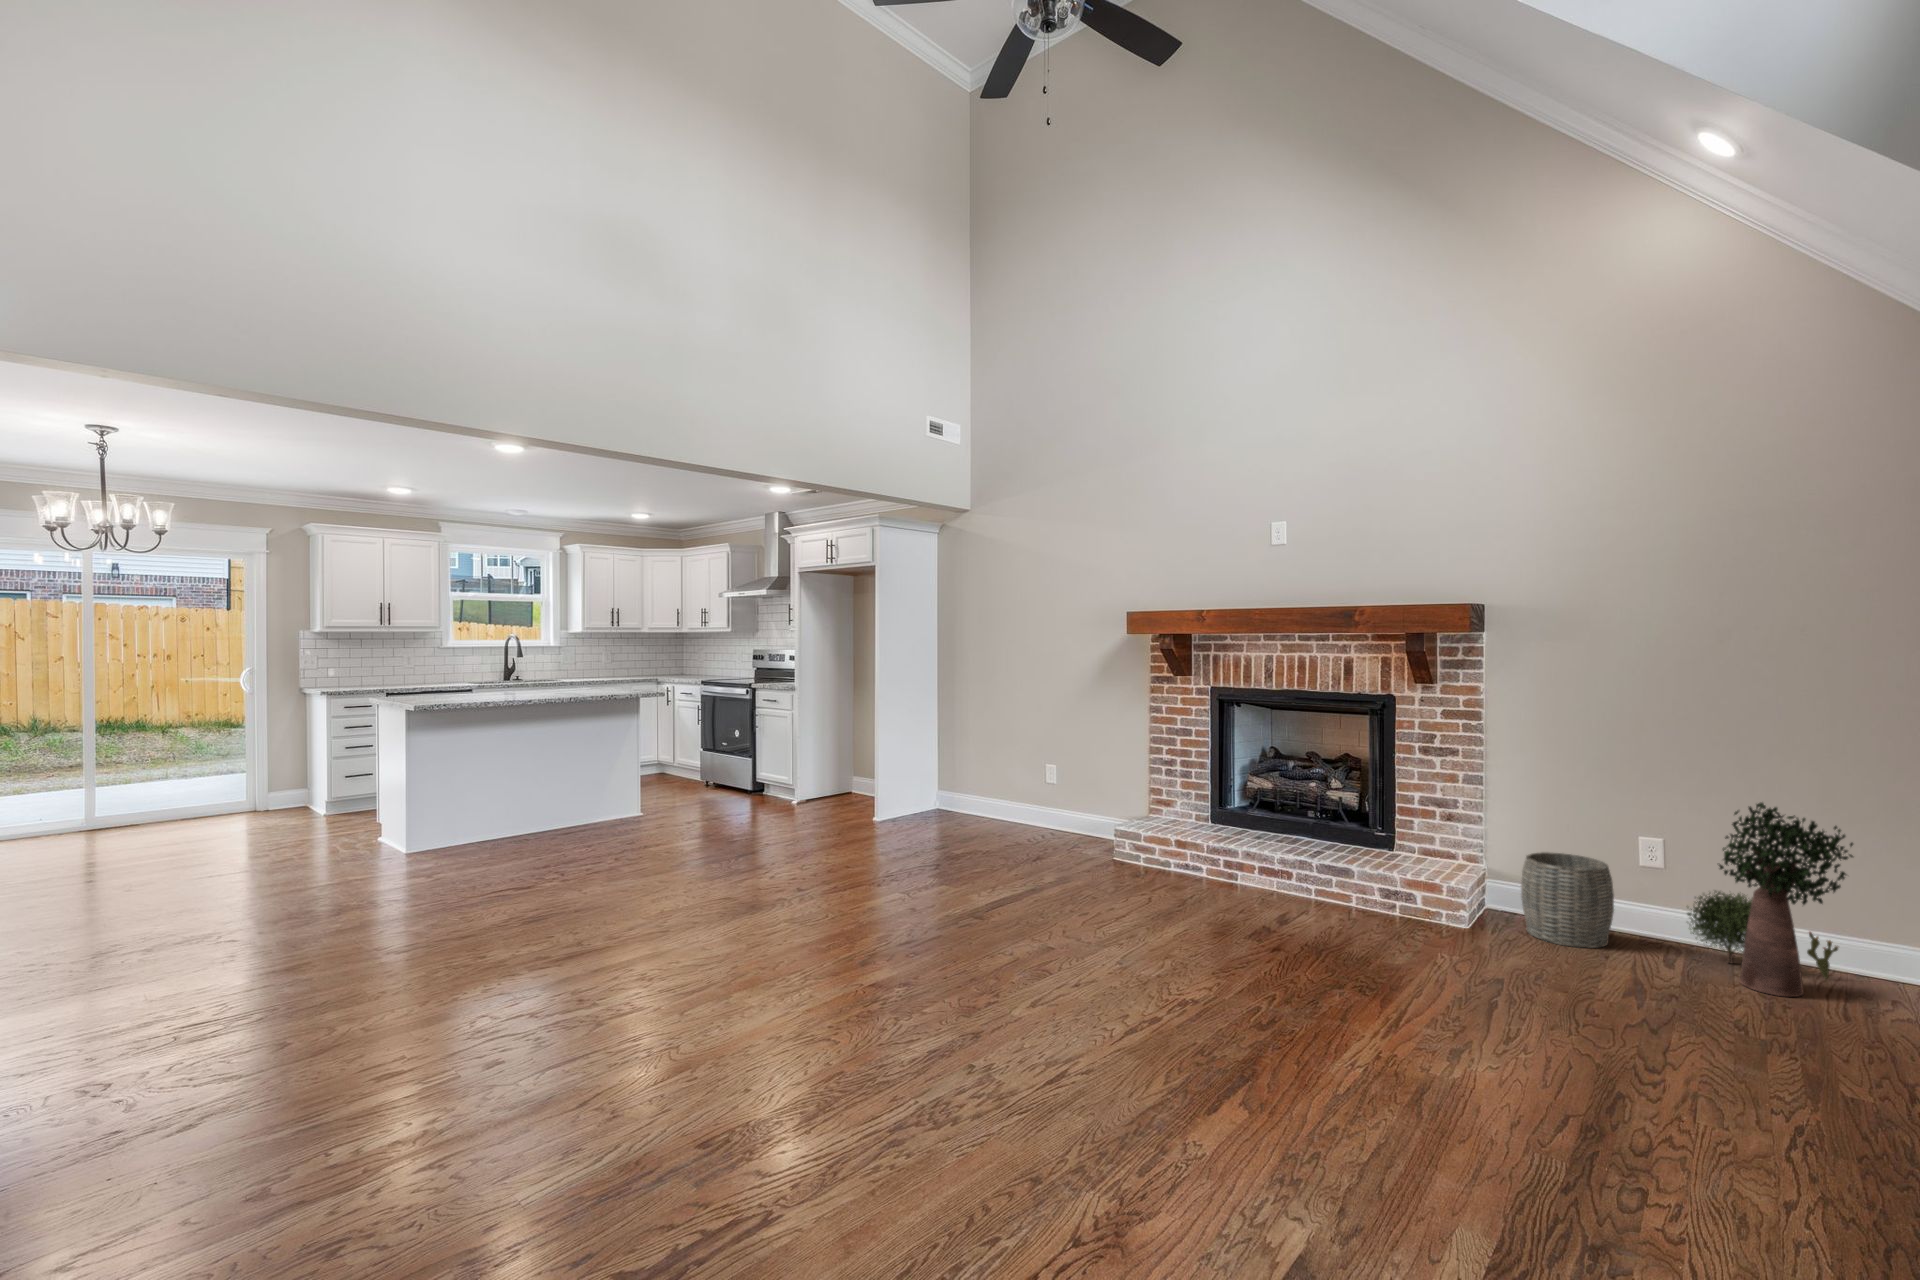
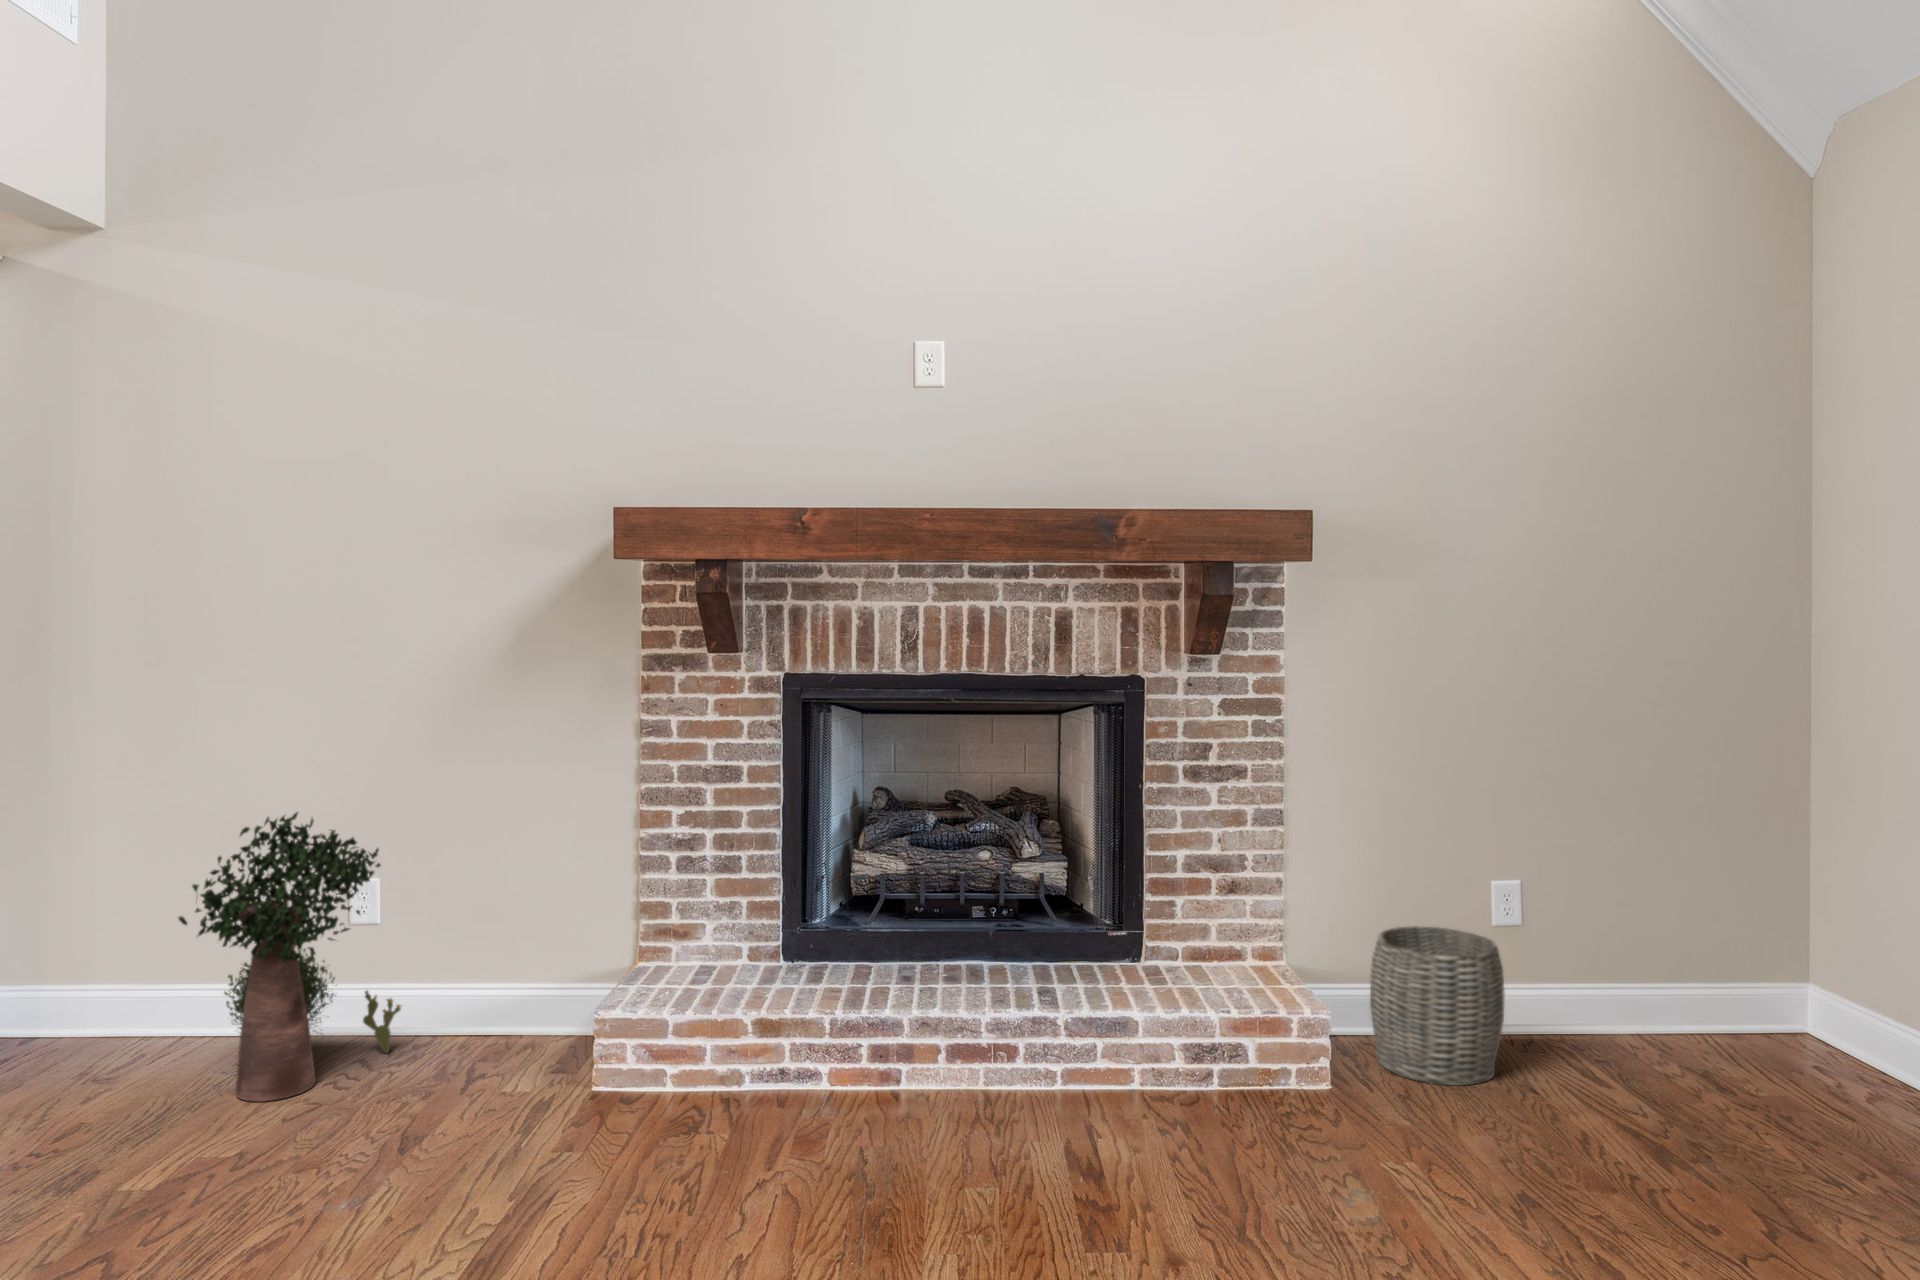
potted plant: present [1687,802,1853,997] -> present [179,812,401,1101]

